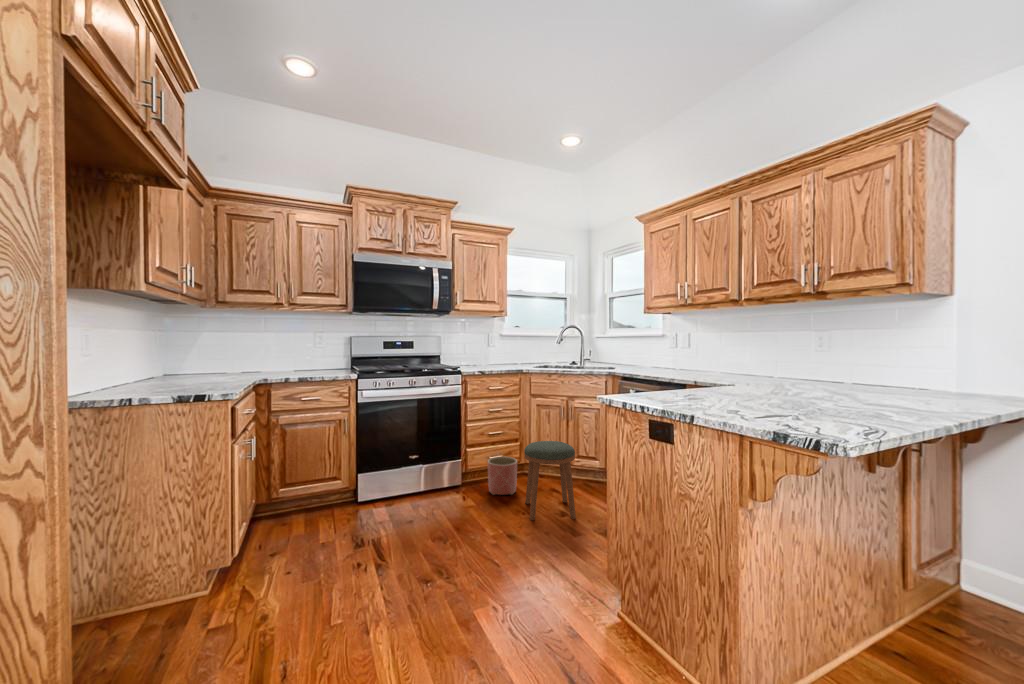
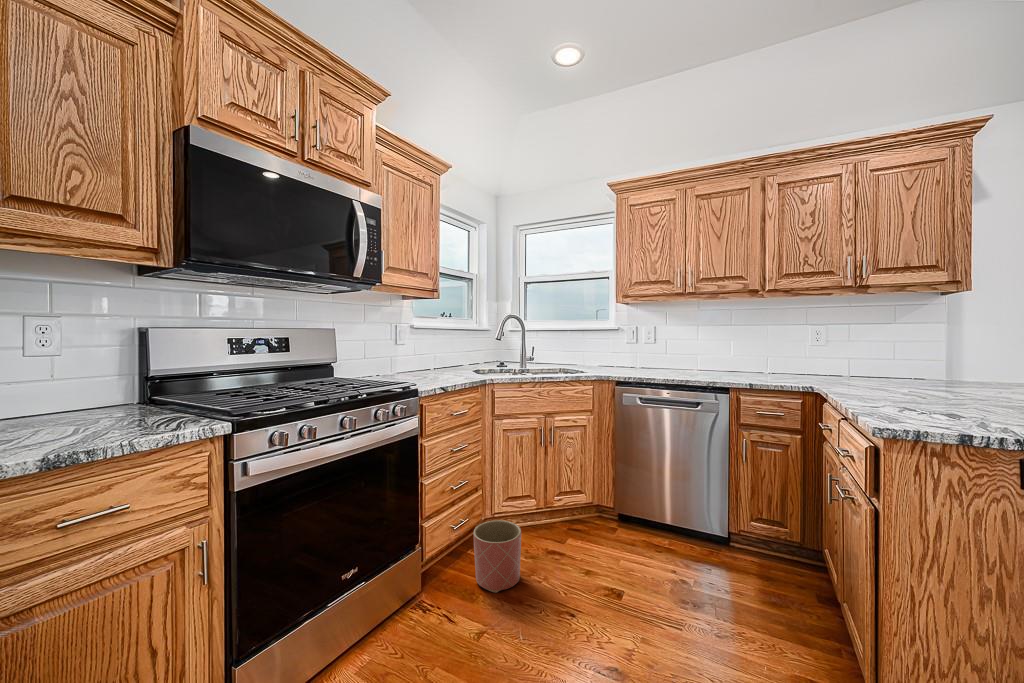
stool: present [524,441,576,520] -> none [557,482,648,620]

